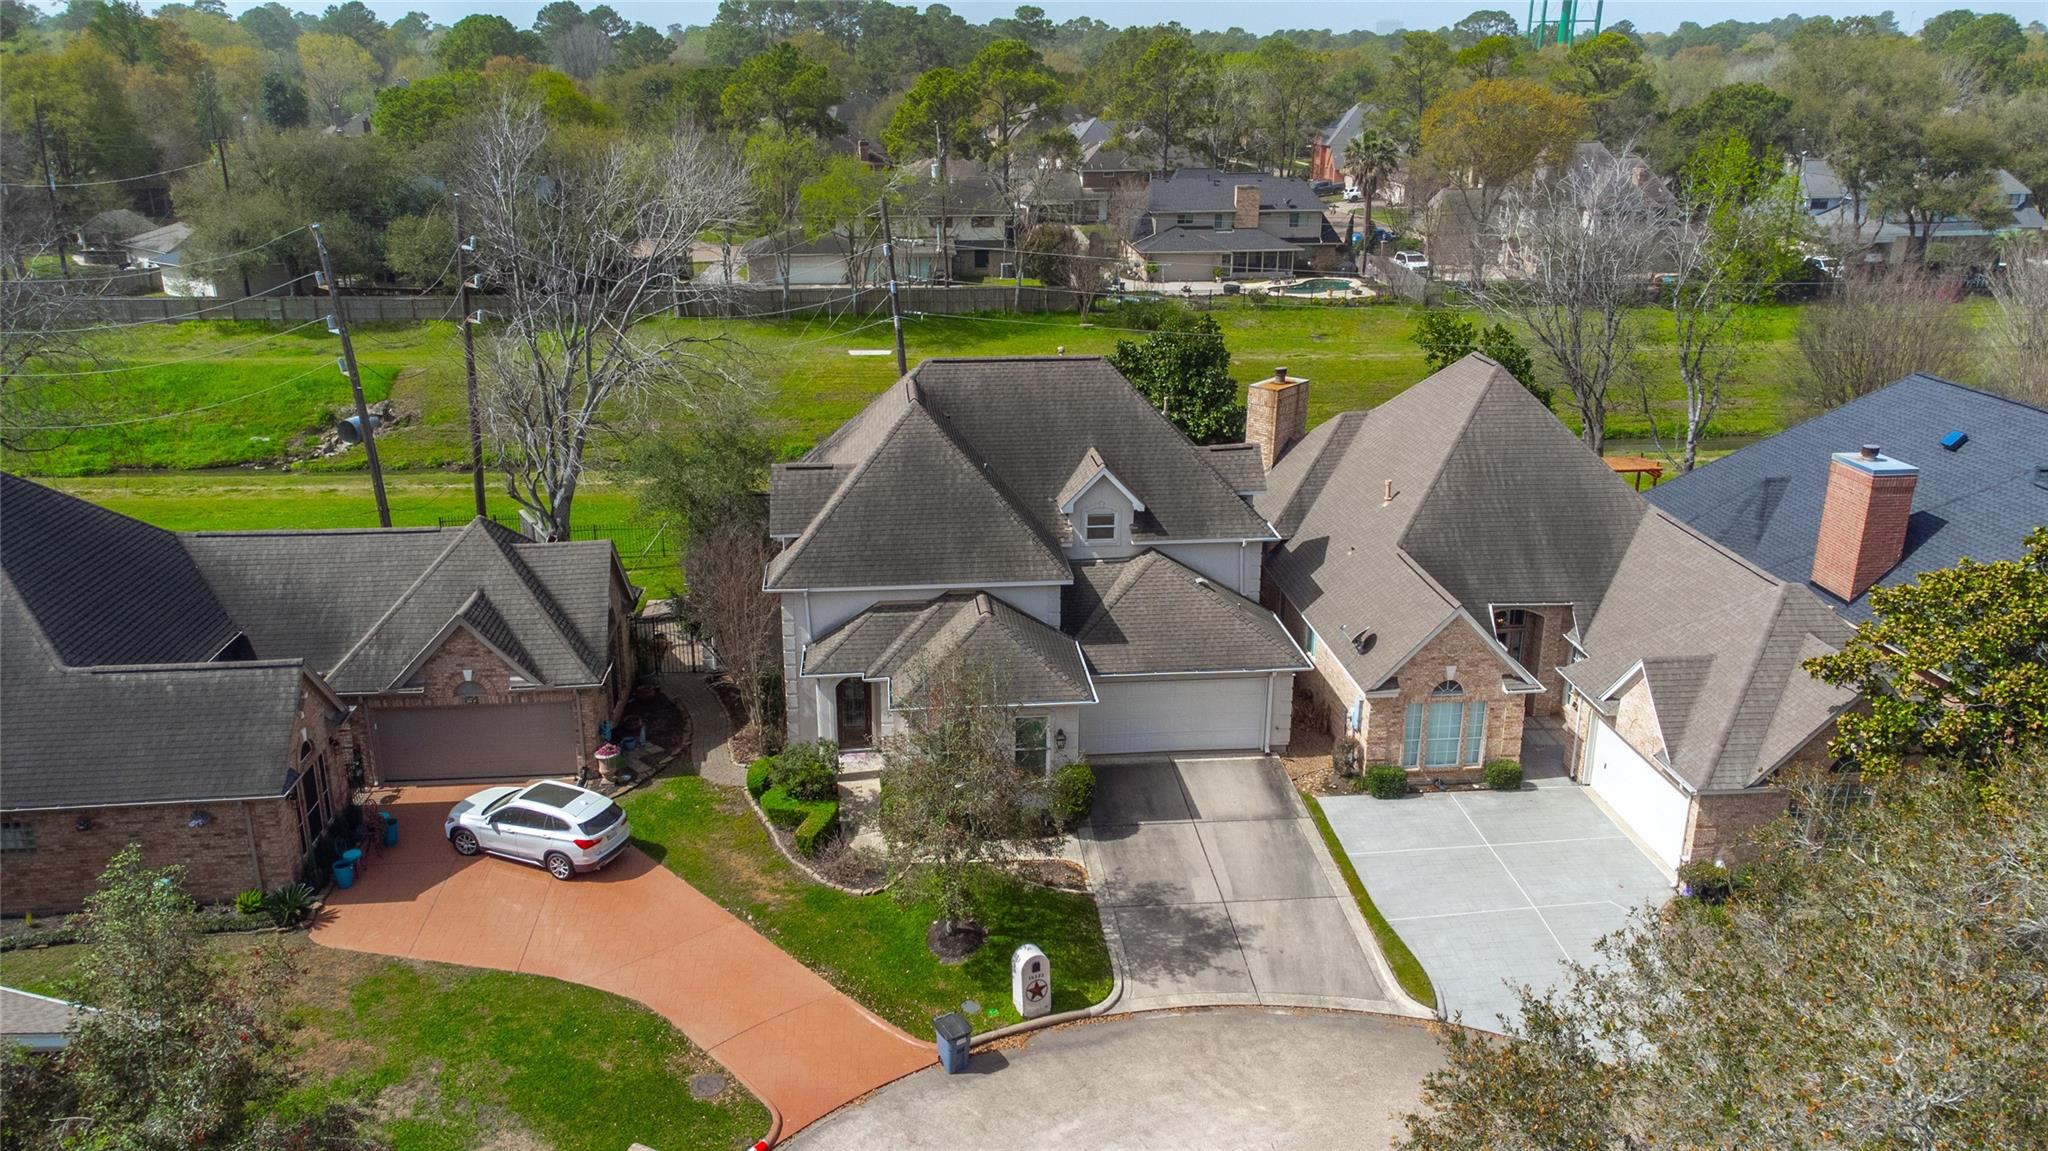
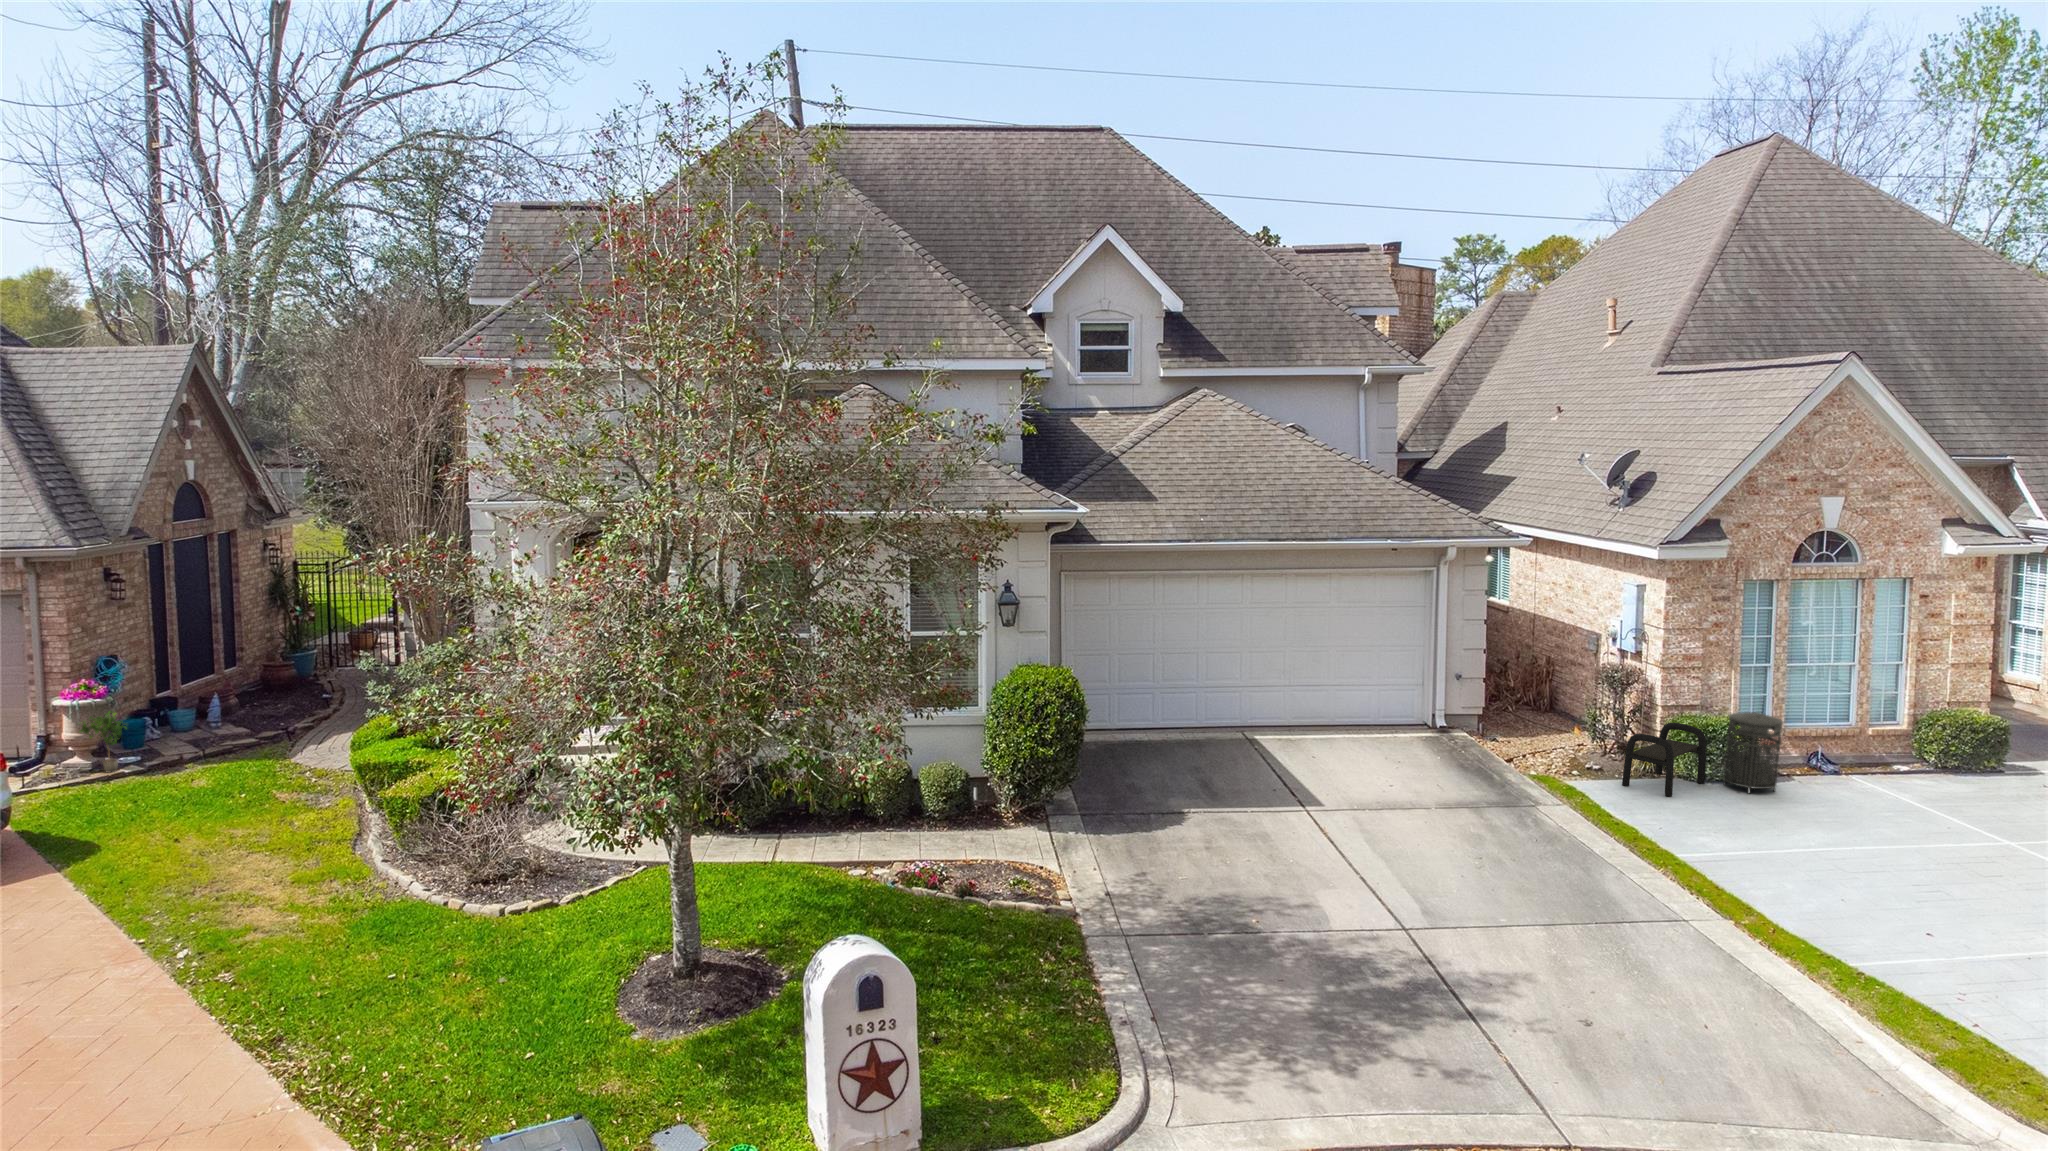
trash can: none [1385,768,1413,808] -> present [1723,712,1782,794]
bench: none [1338,770,1379,810] -> present [1622,723,1706,797]

